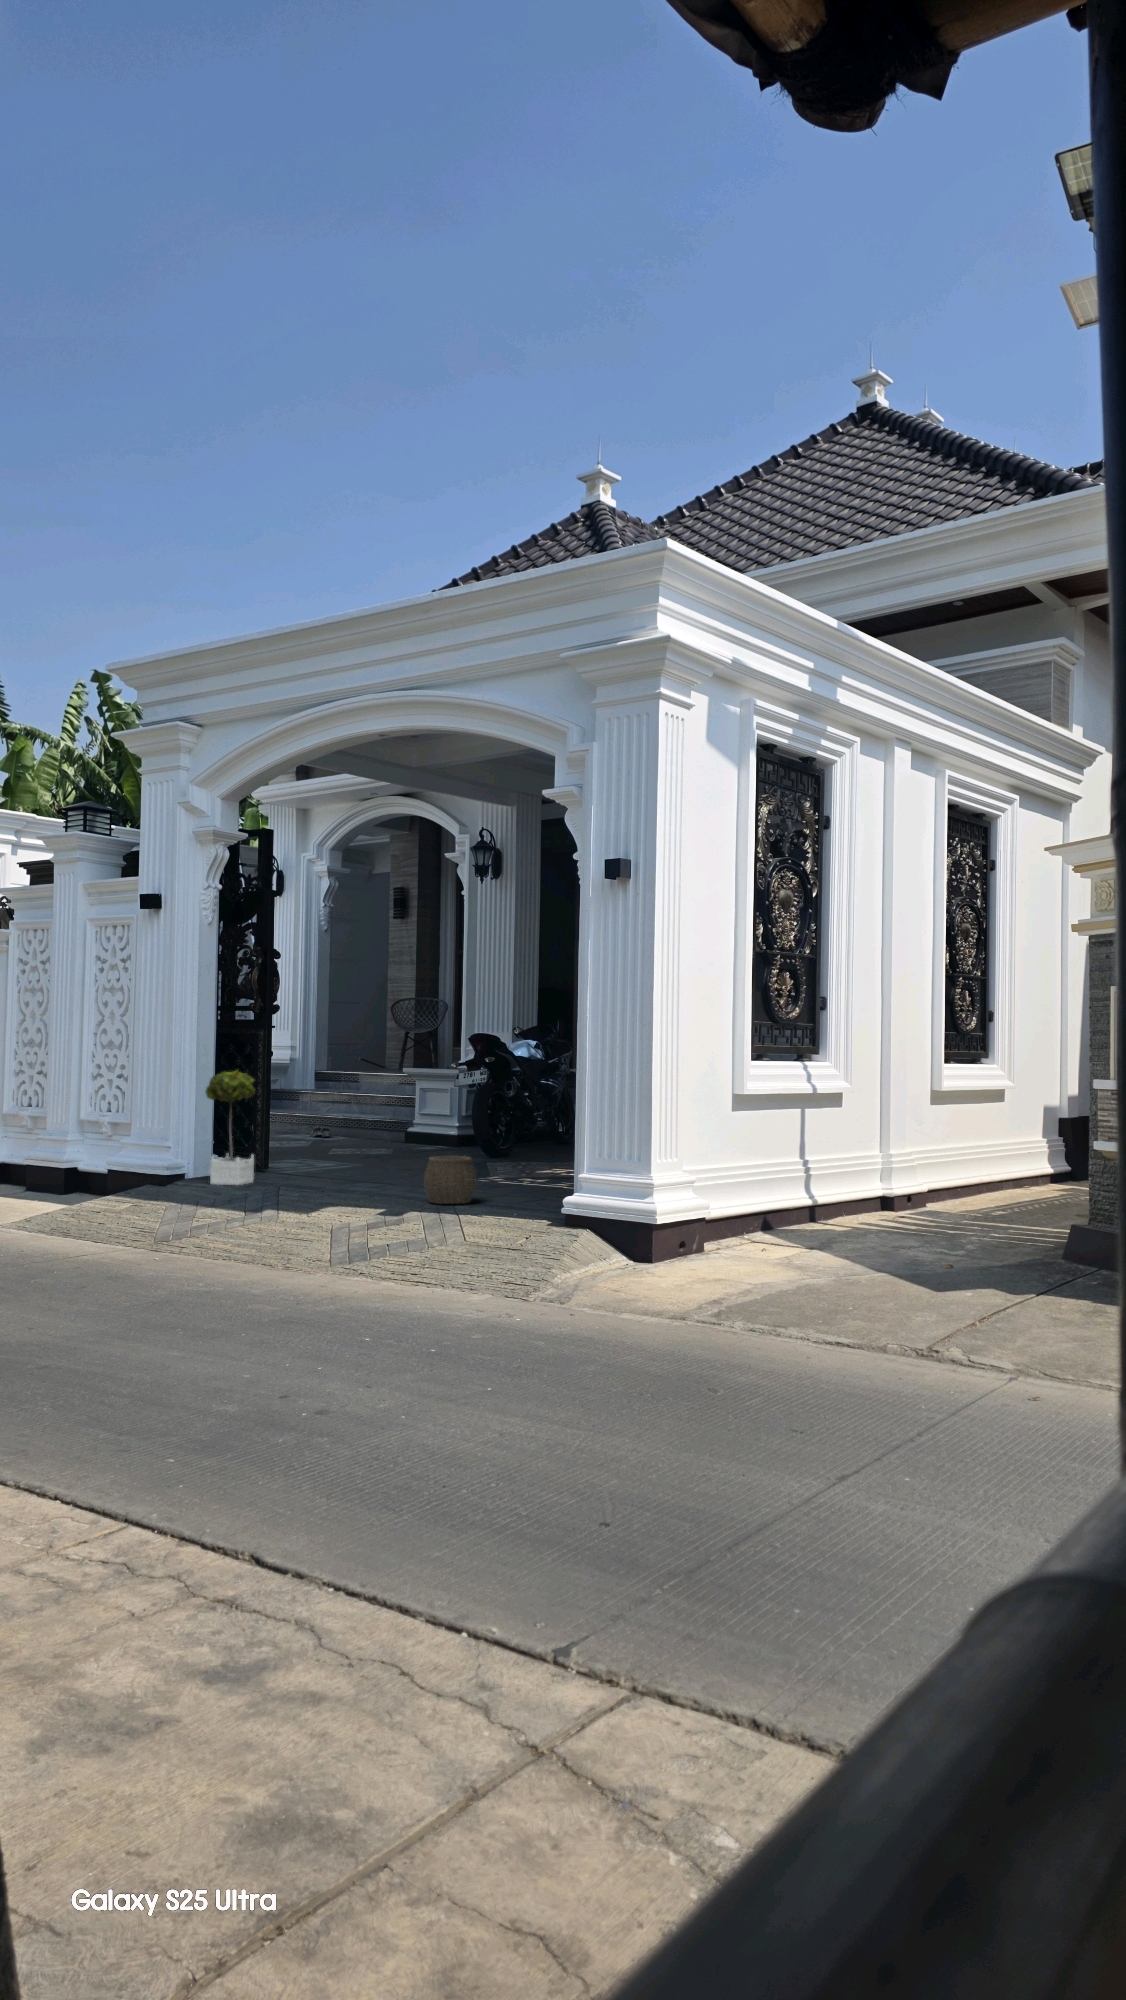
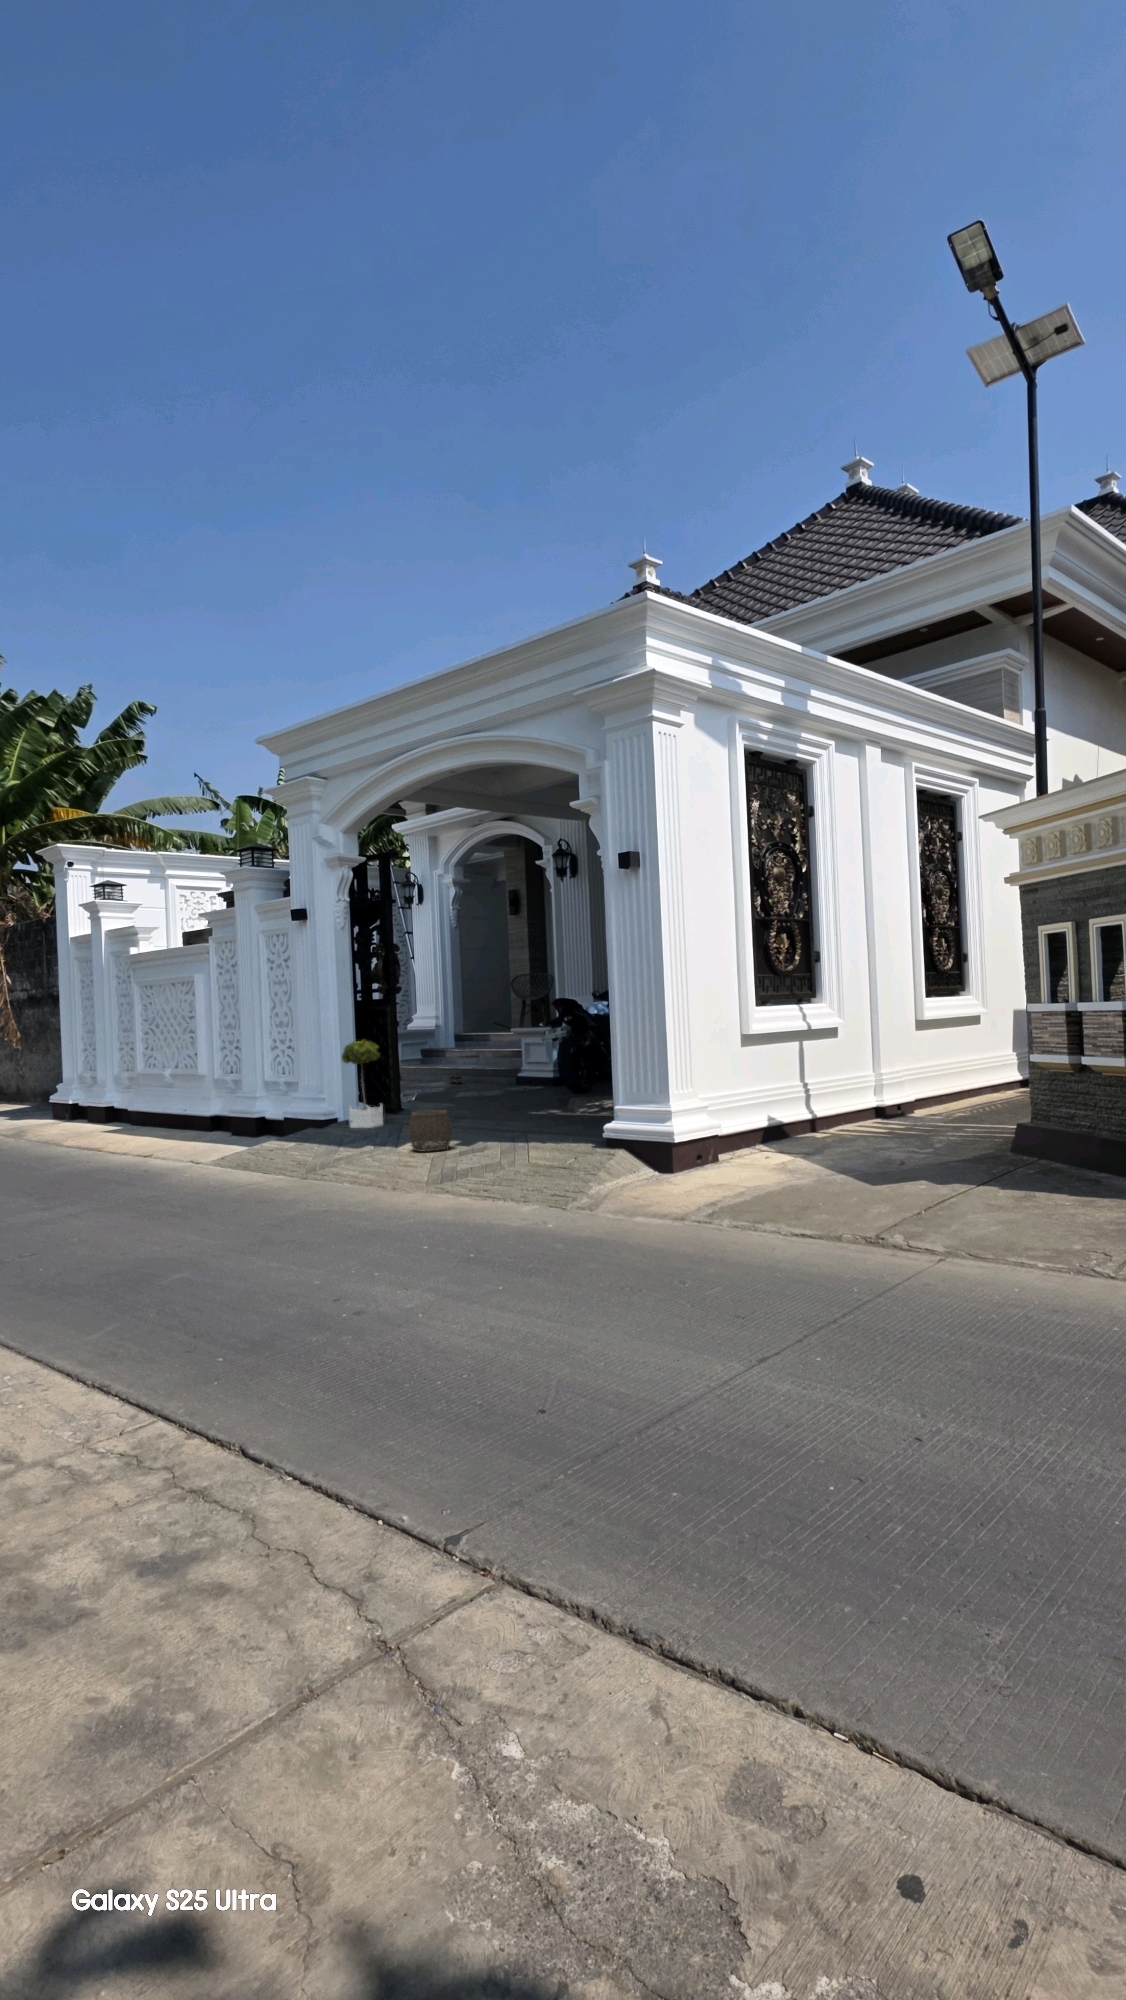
woven basket: present [424,1156,476,1205] -> present [408,1110,452,1152]

